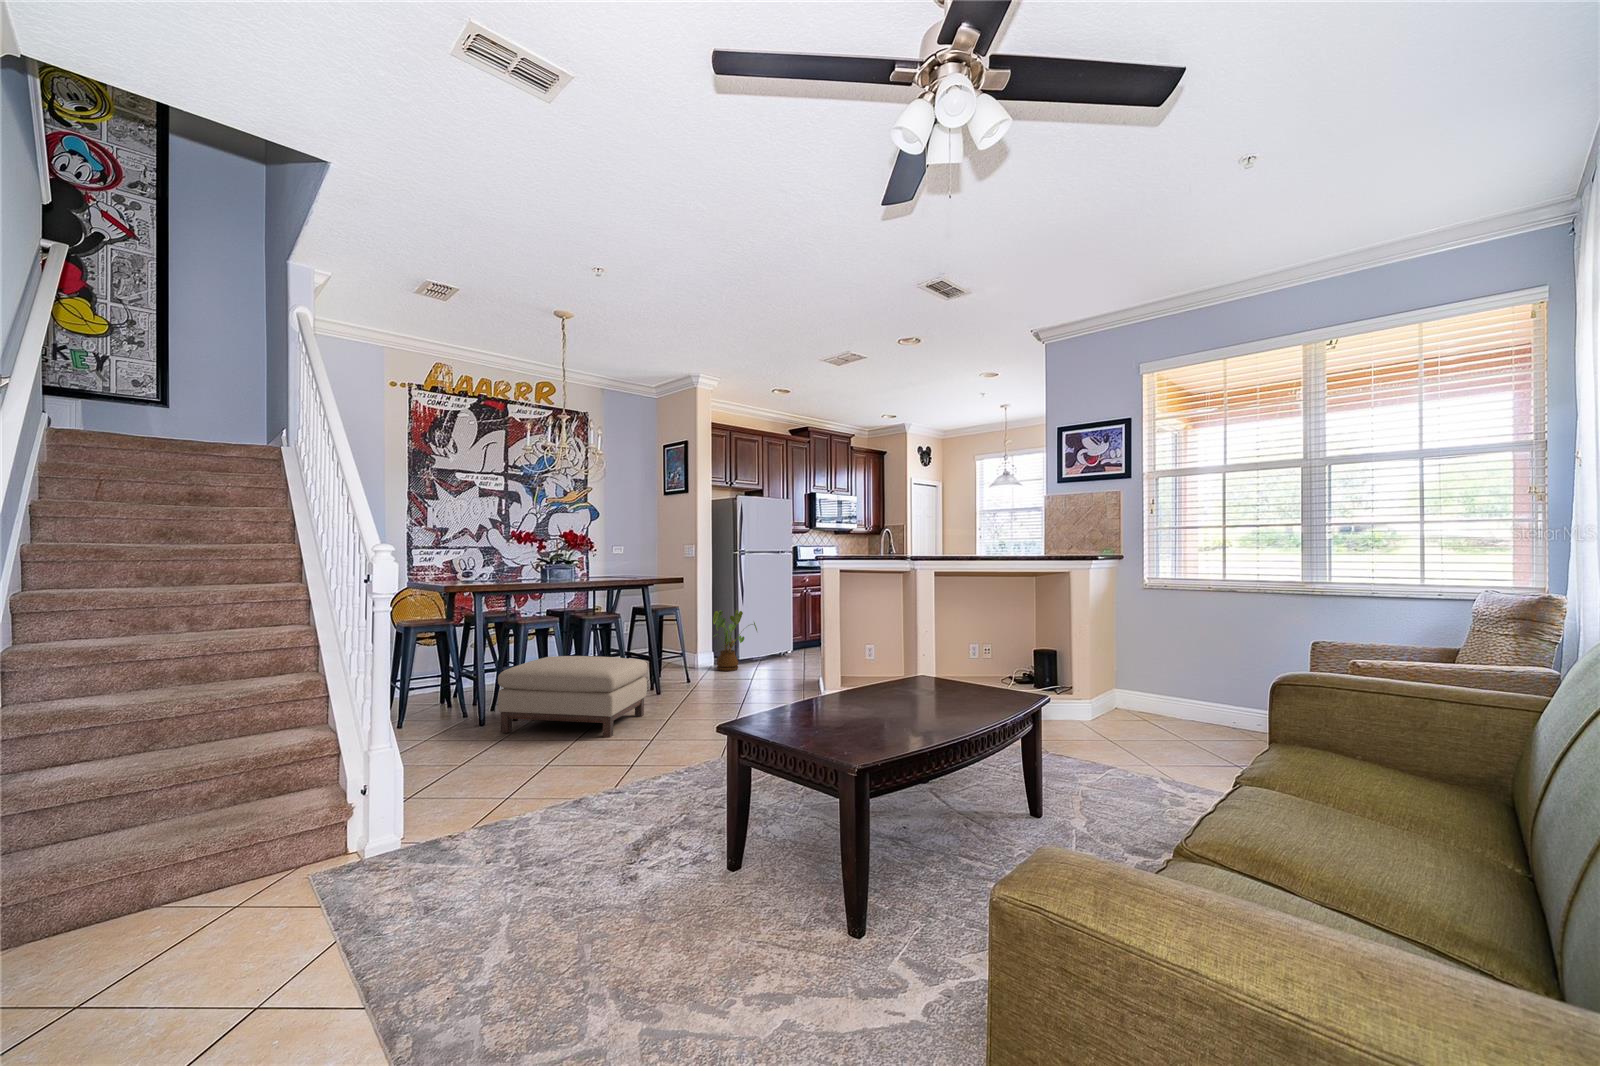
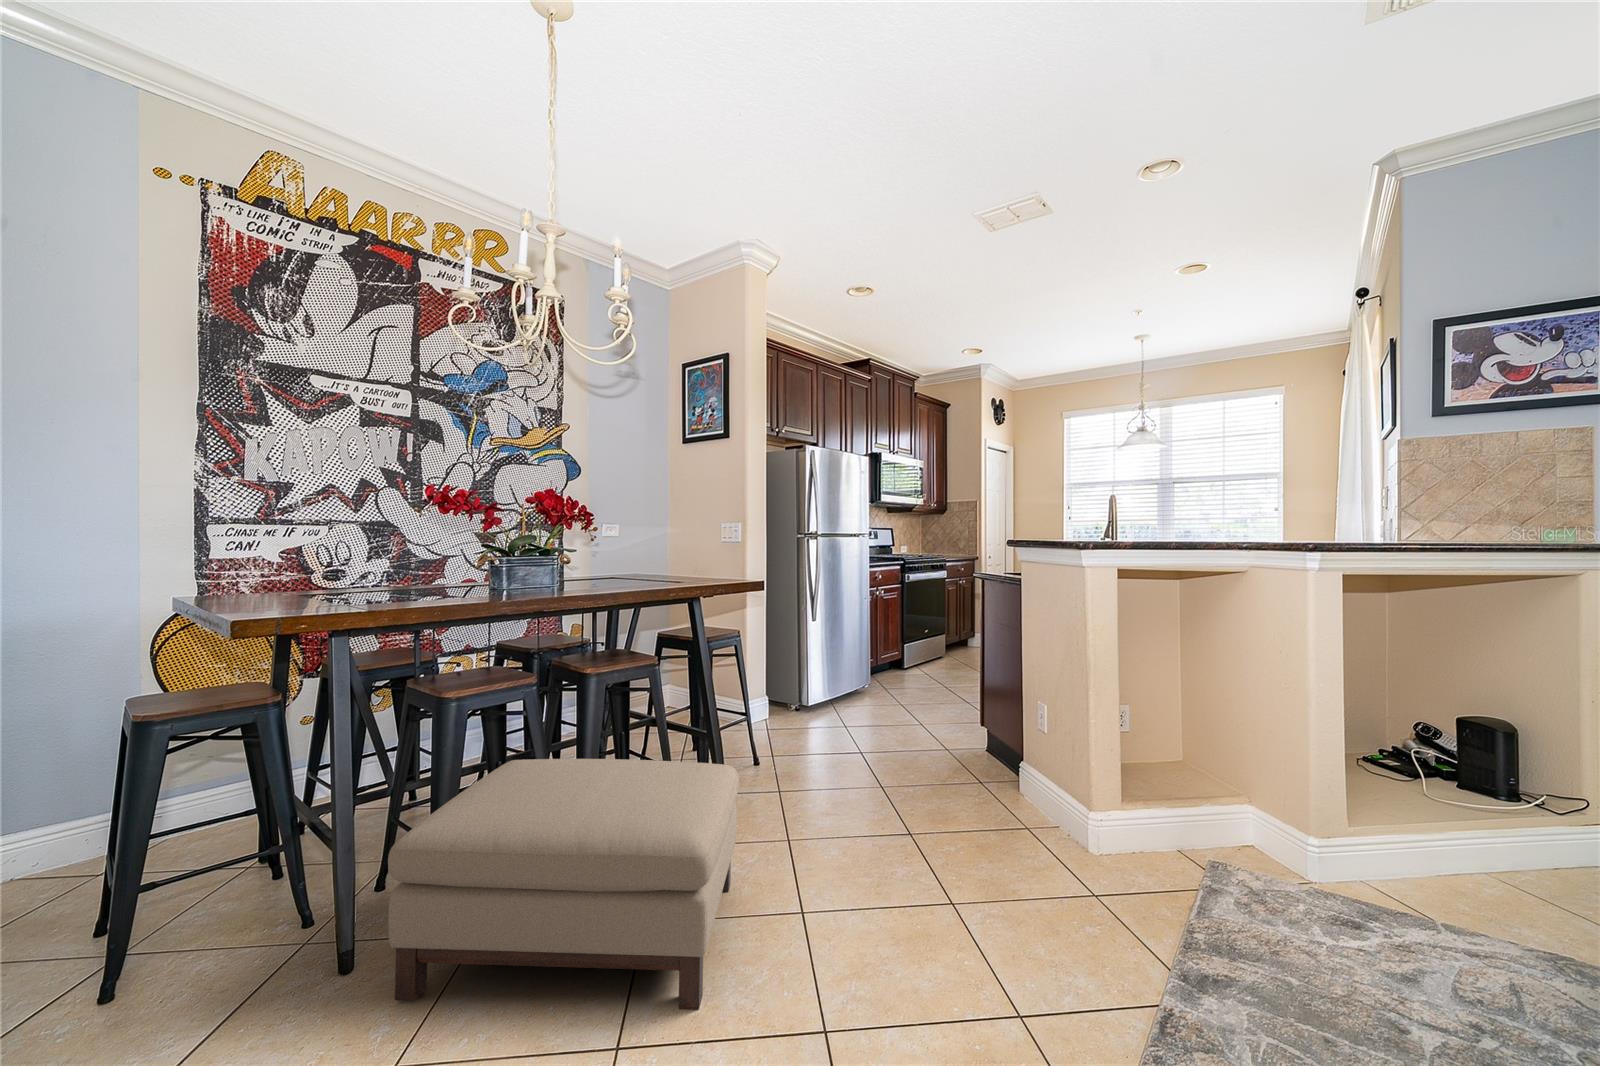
house plant: present [713,610,757,671] -> none [765,626,842,728]

